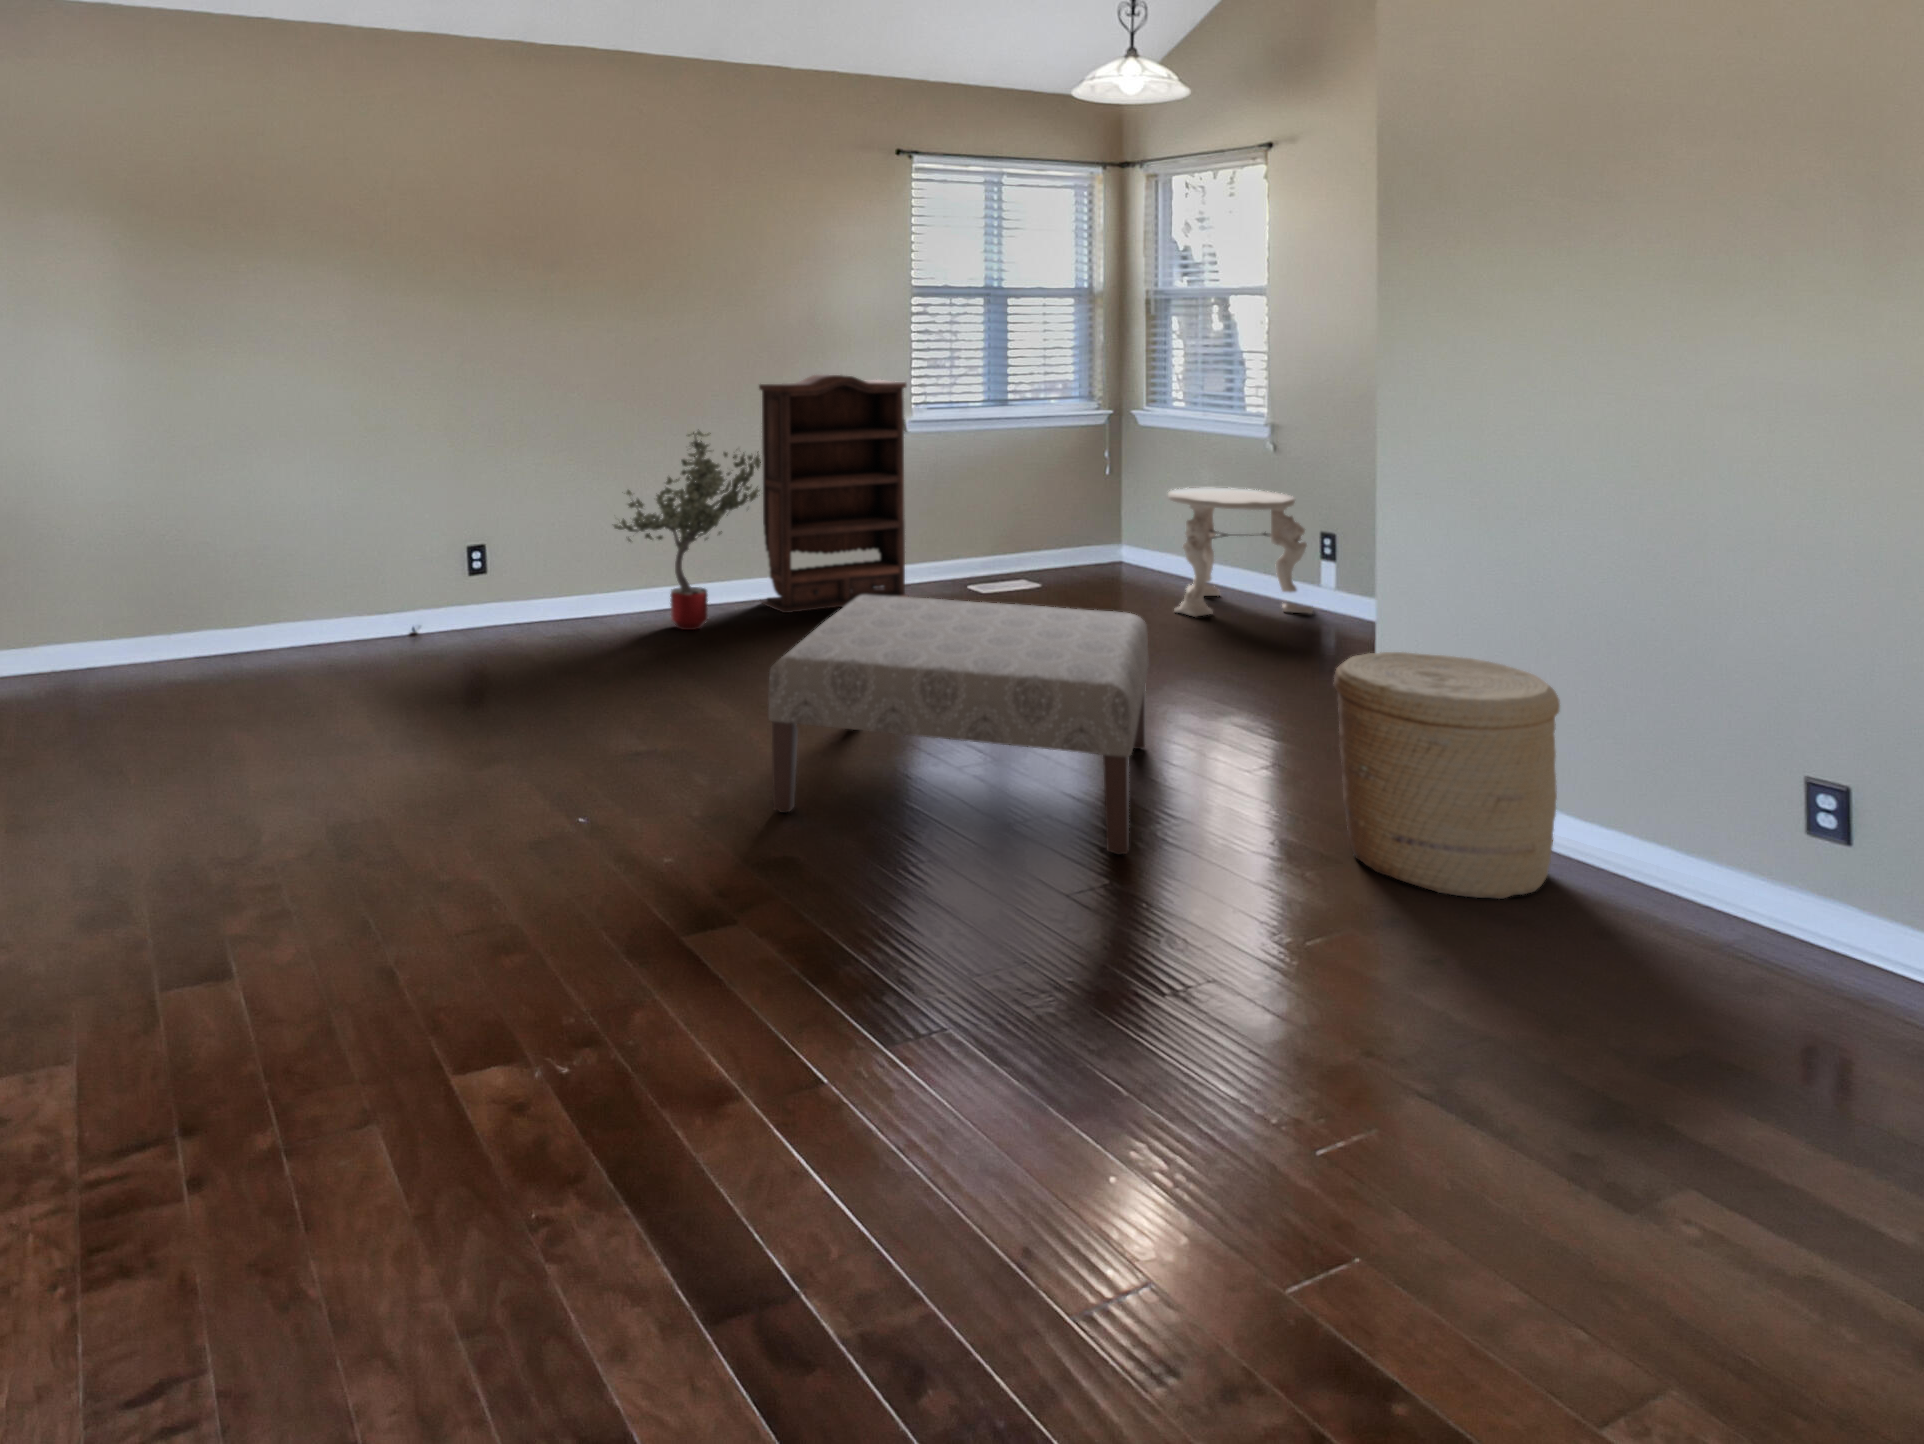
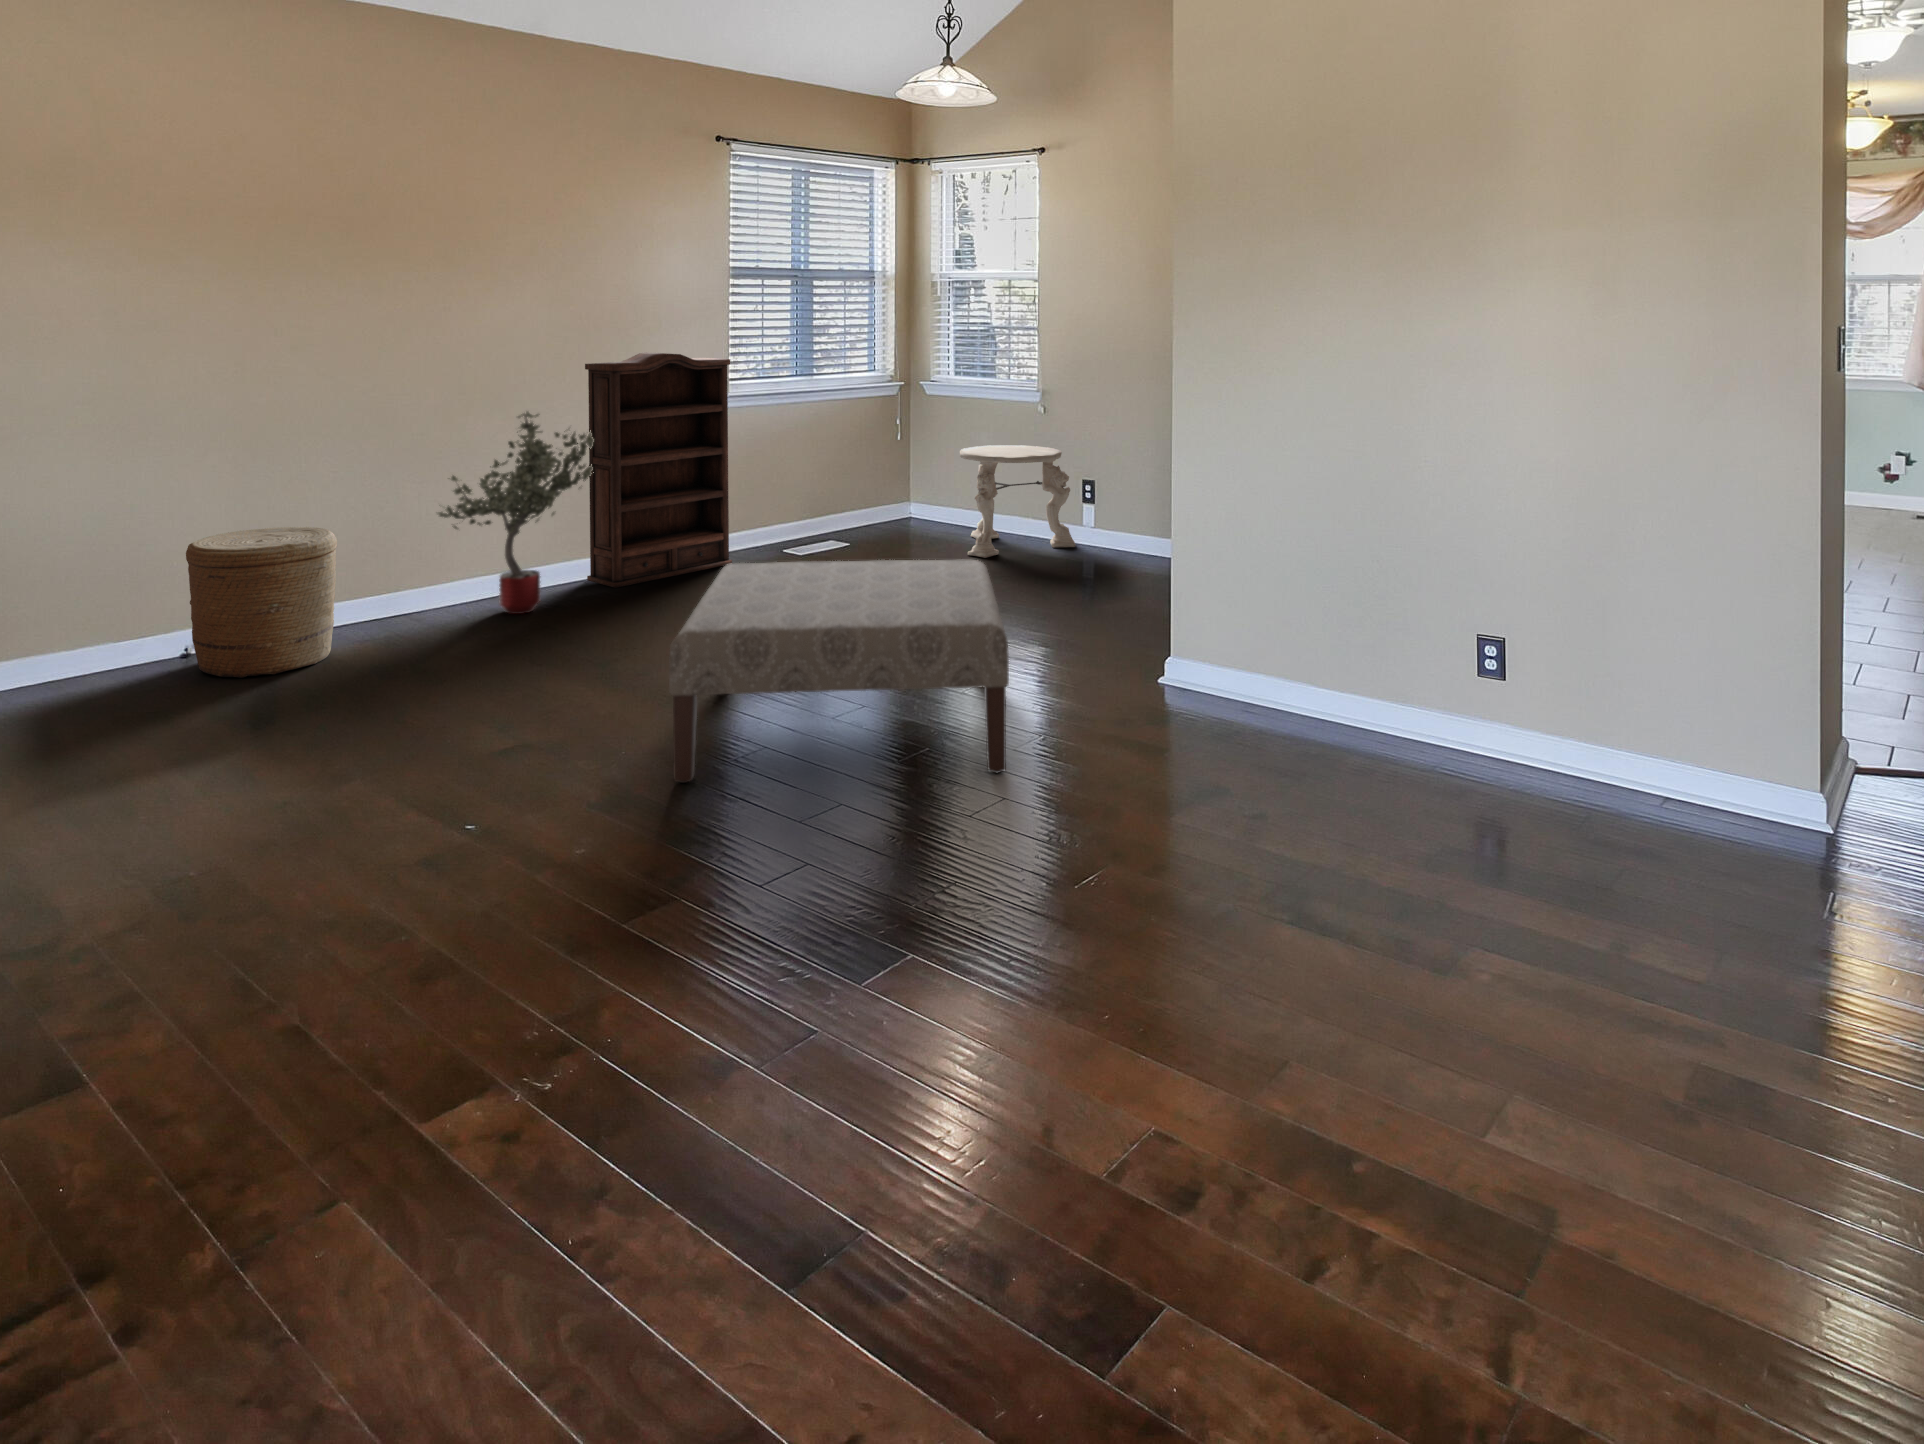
woven basket: present [1334,652,1560,899] -> present [186,527,337,678]

